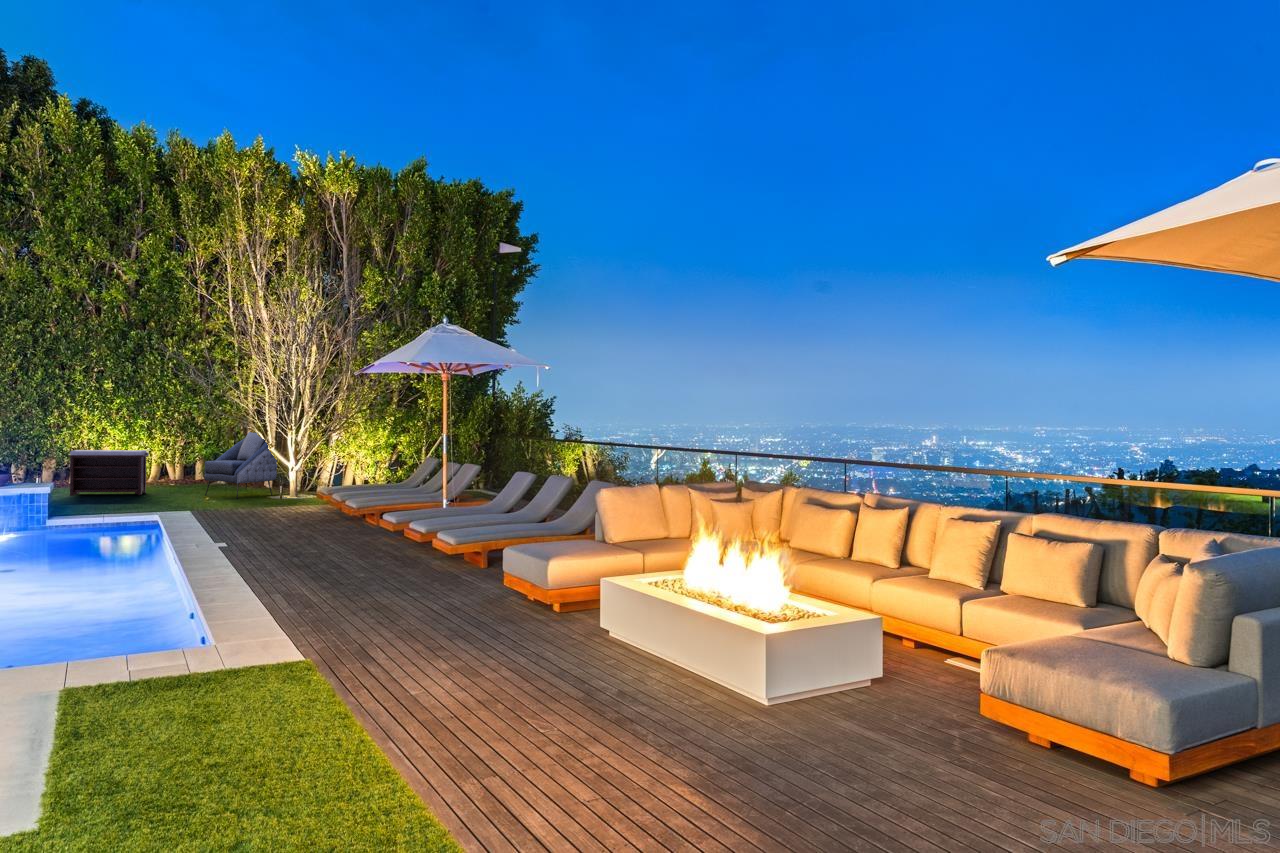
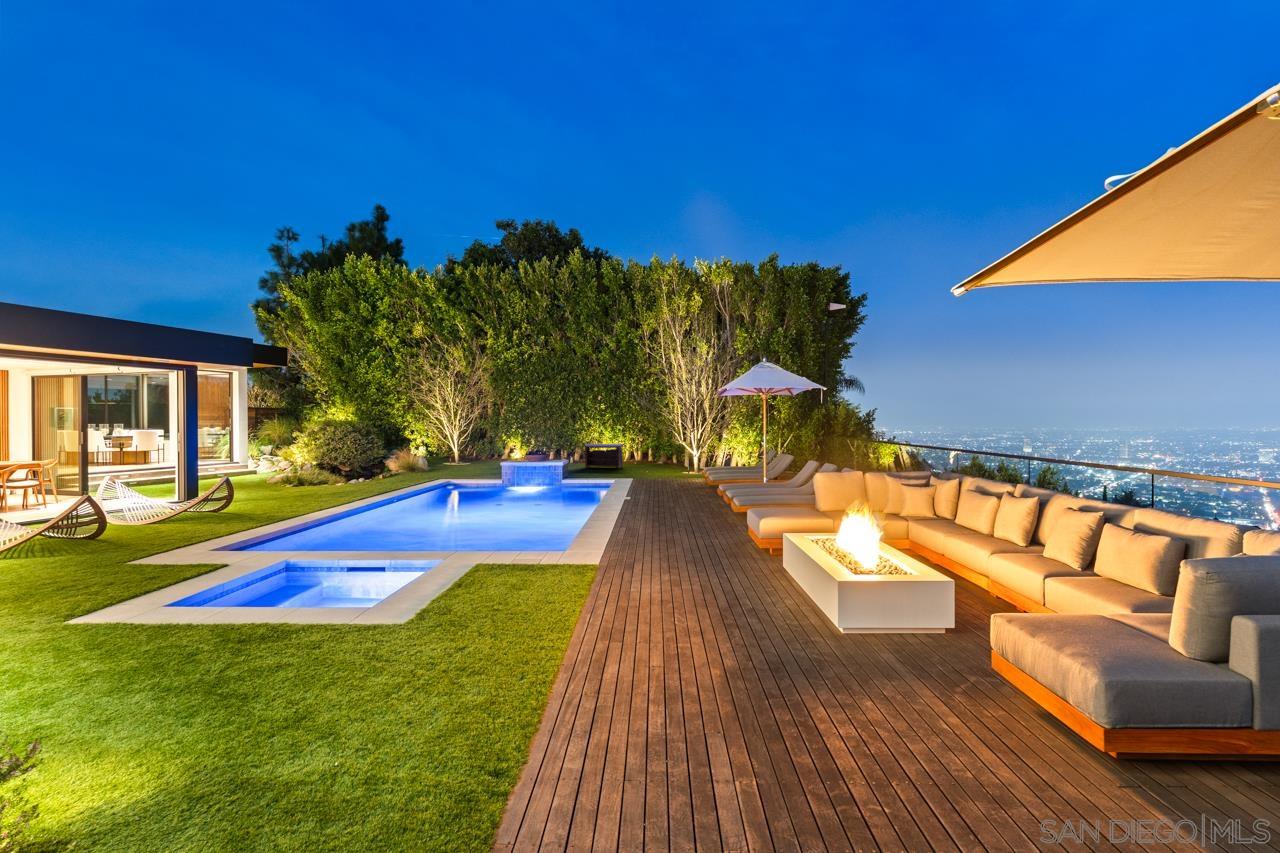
armchair: present [205,432,277,499] -> none [651,432,690,472]

